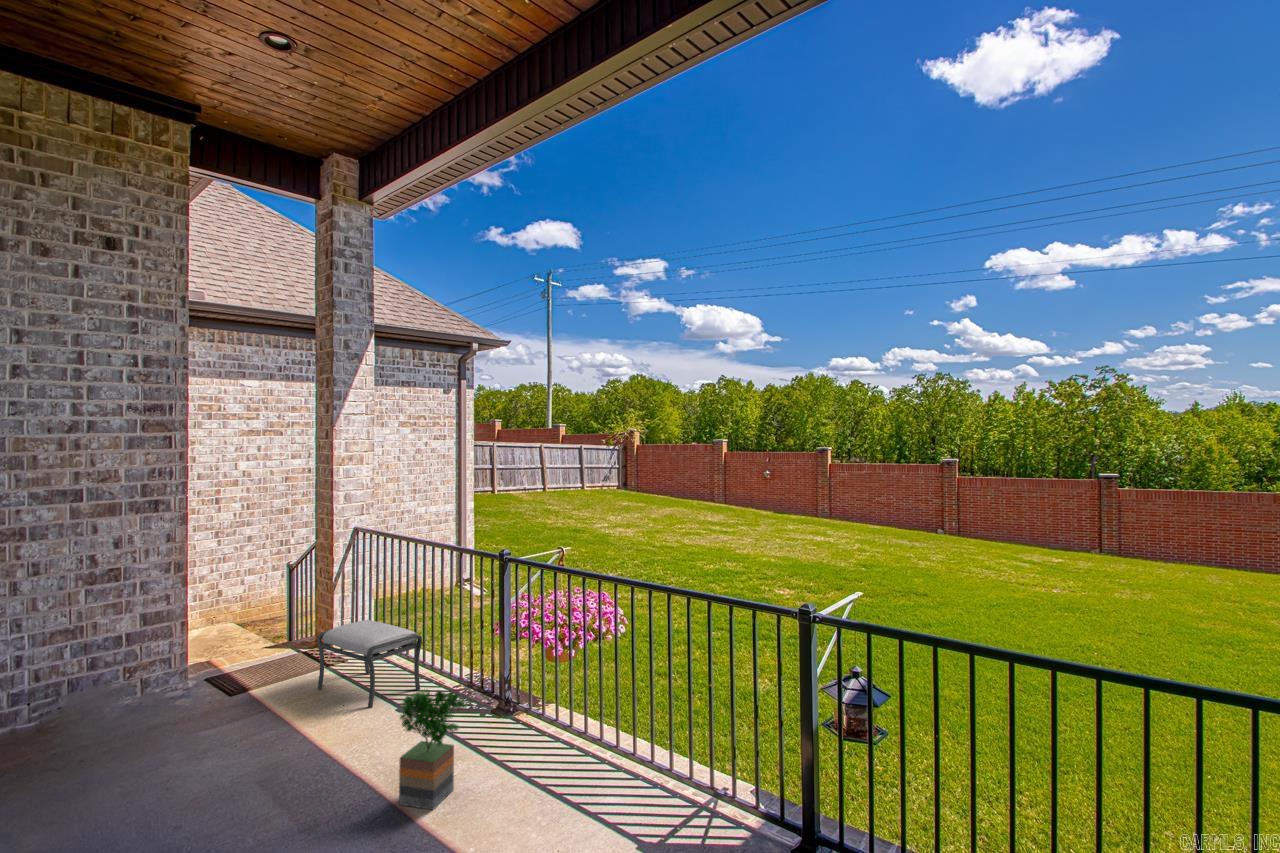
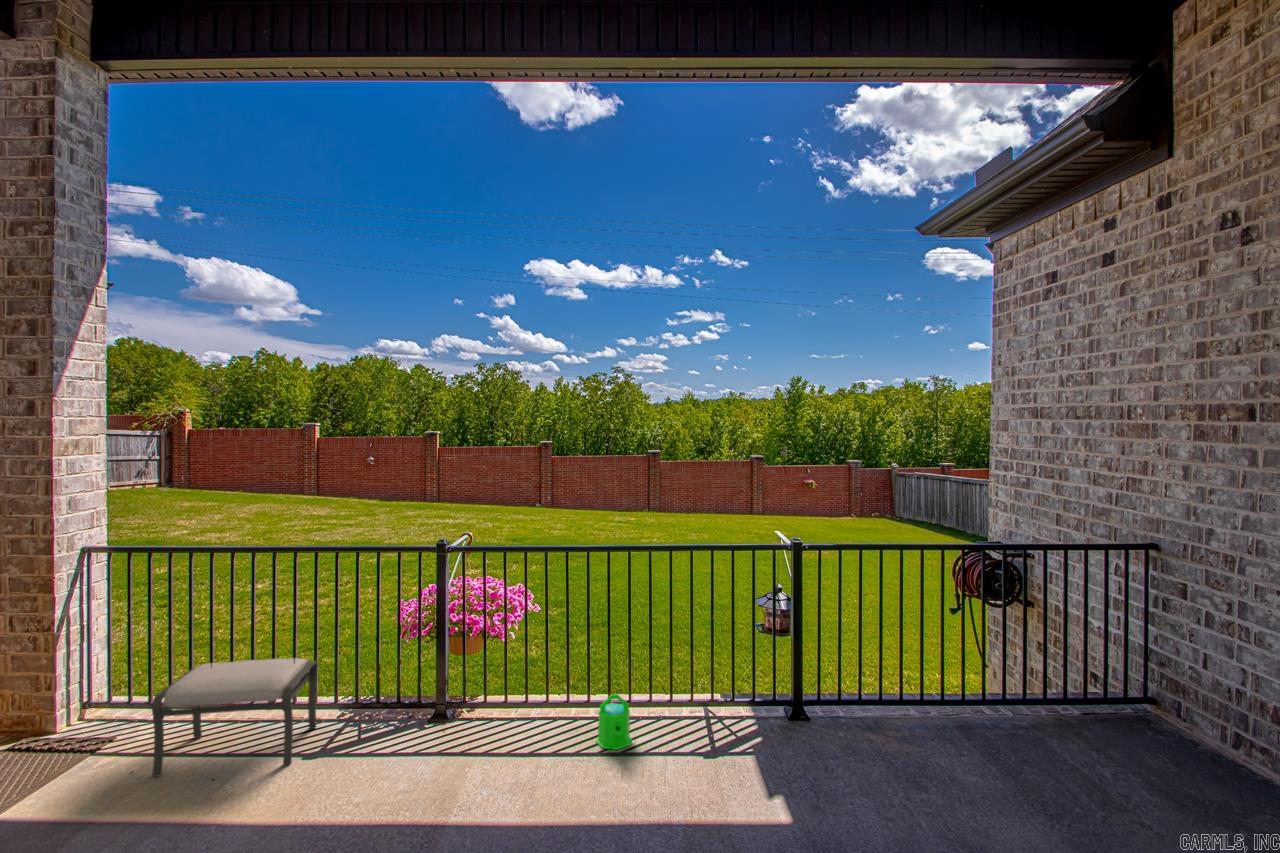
potted tree: present [399,690,466,810] -> none [499,681,581,816]
watering can: none [525,732,576,793] -> present [596,694,632,750]

